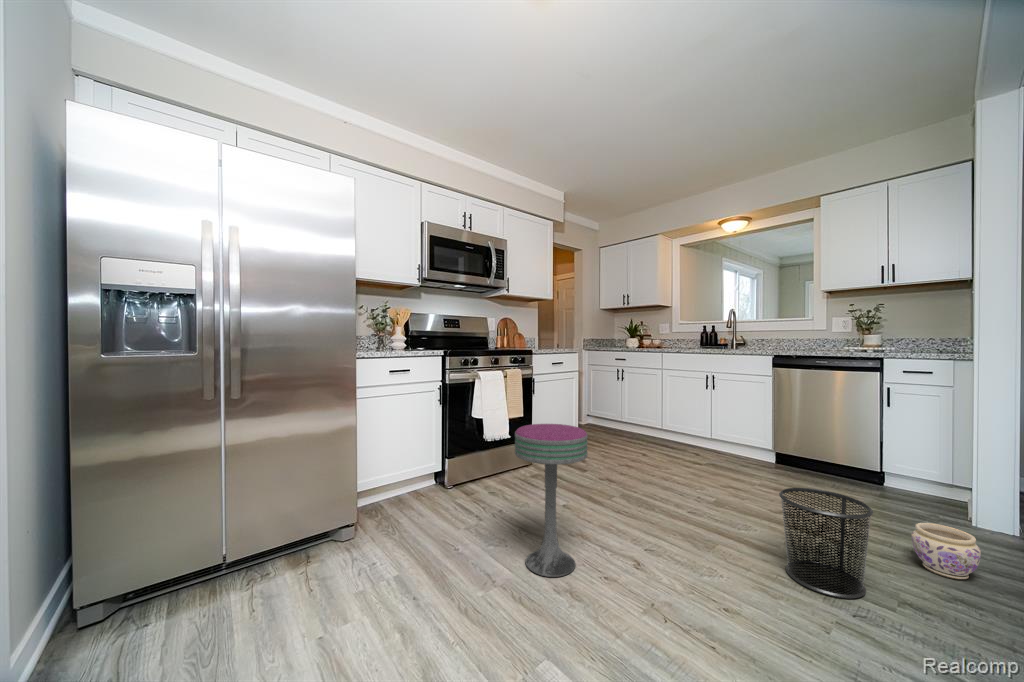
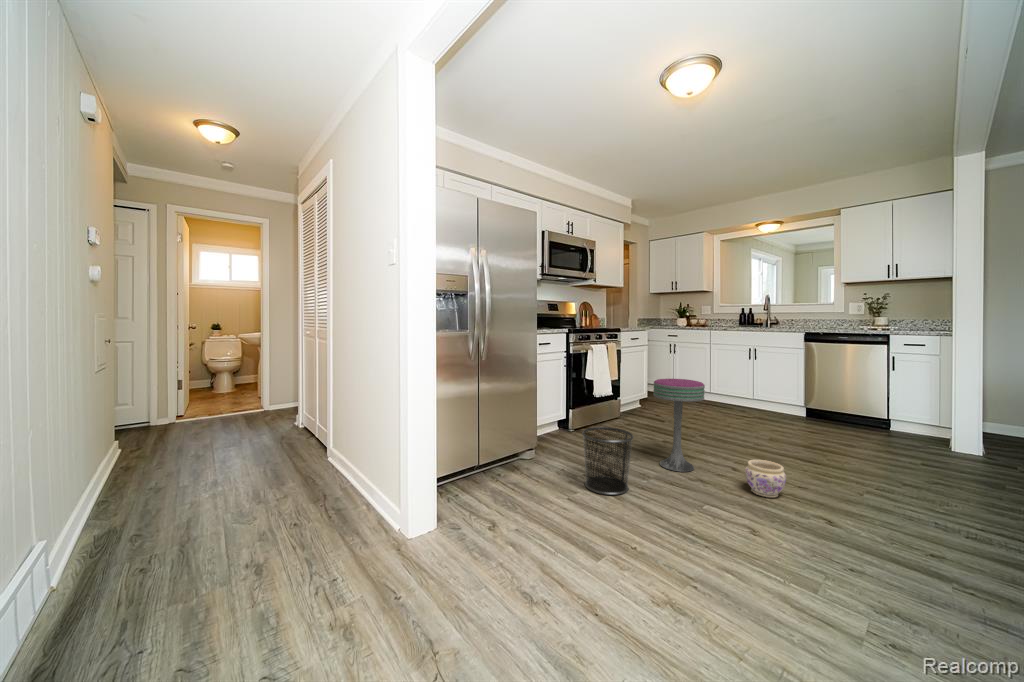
waste bin: present [779,488,873,599] -> present [582,427,634,495]
planter: present [912,523,981,580] -> present [745,460,786,498]

